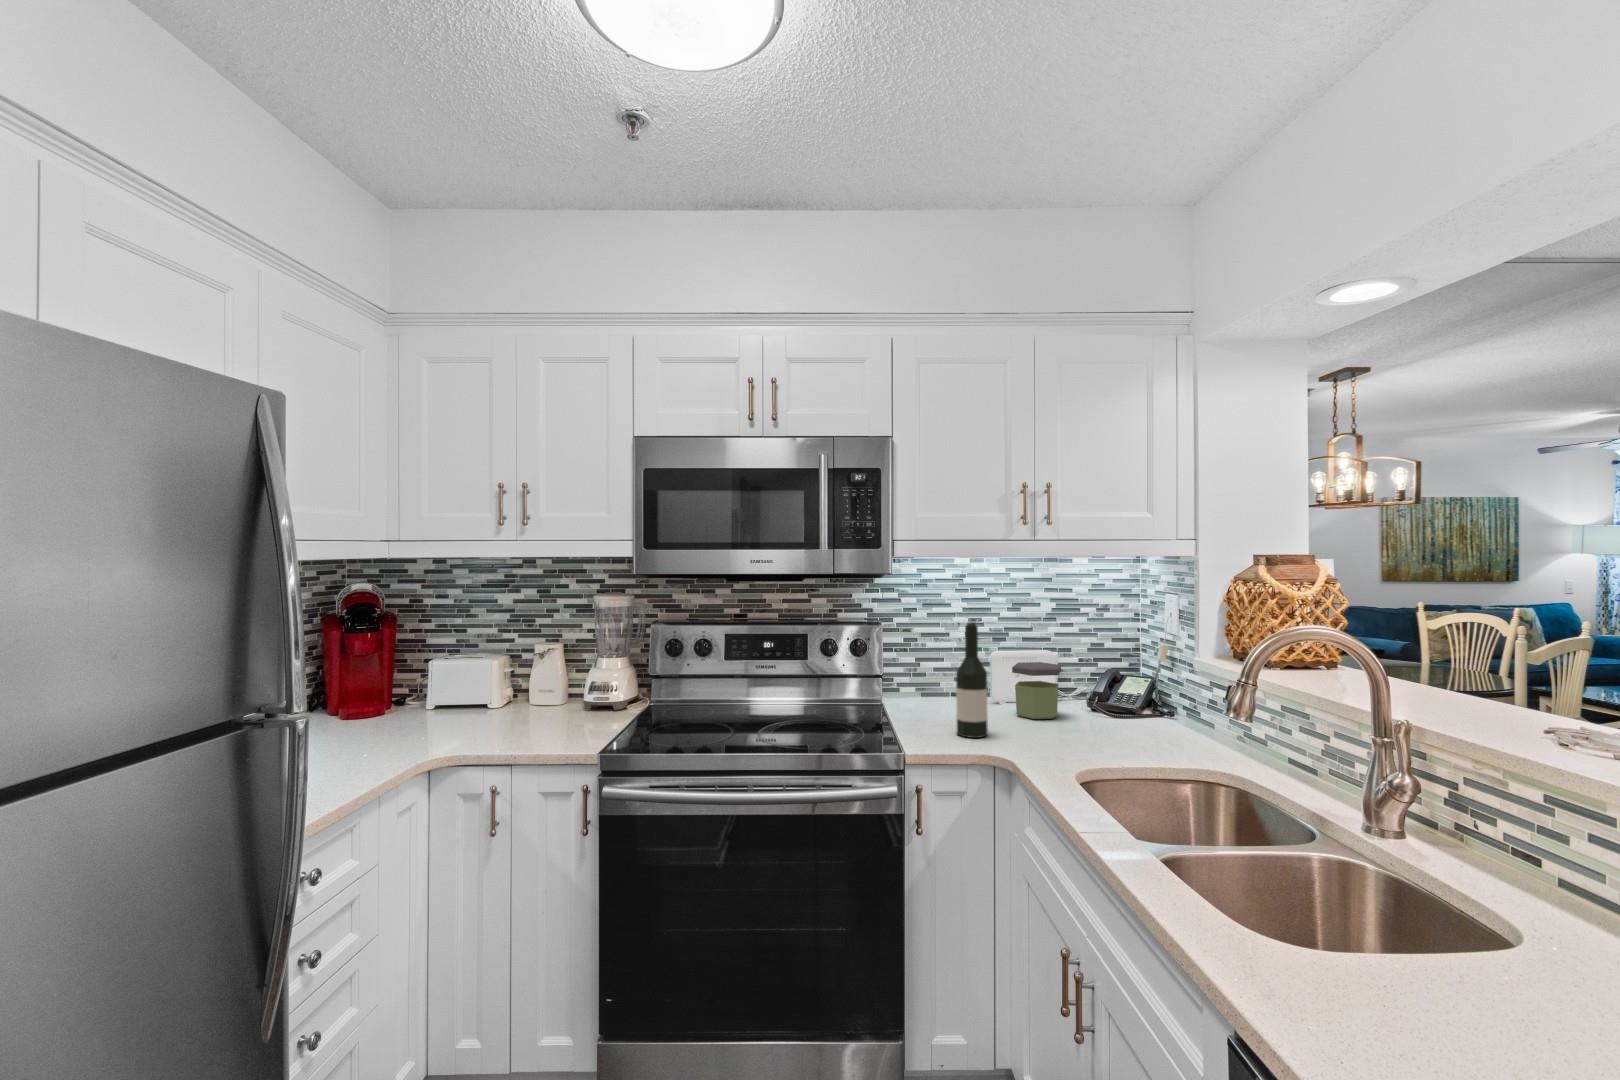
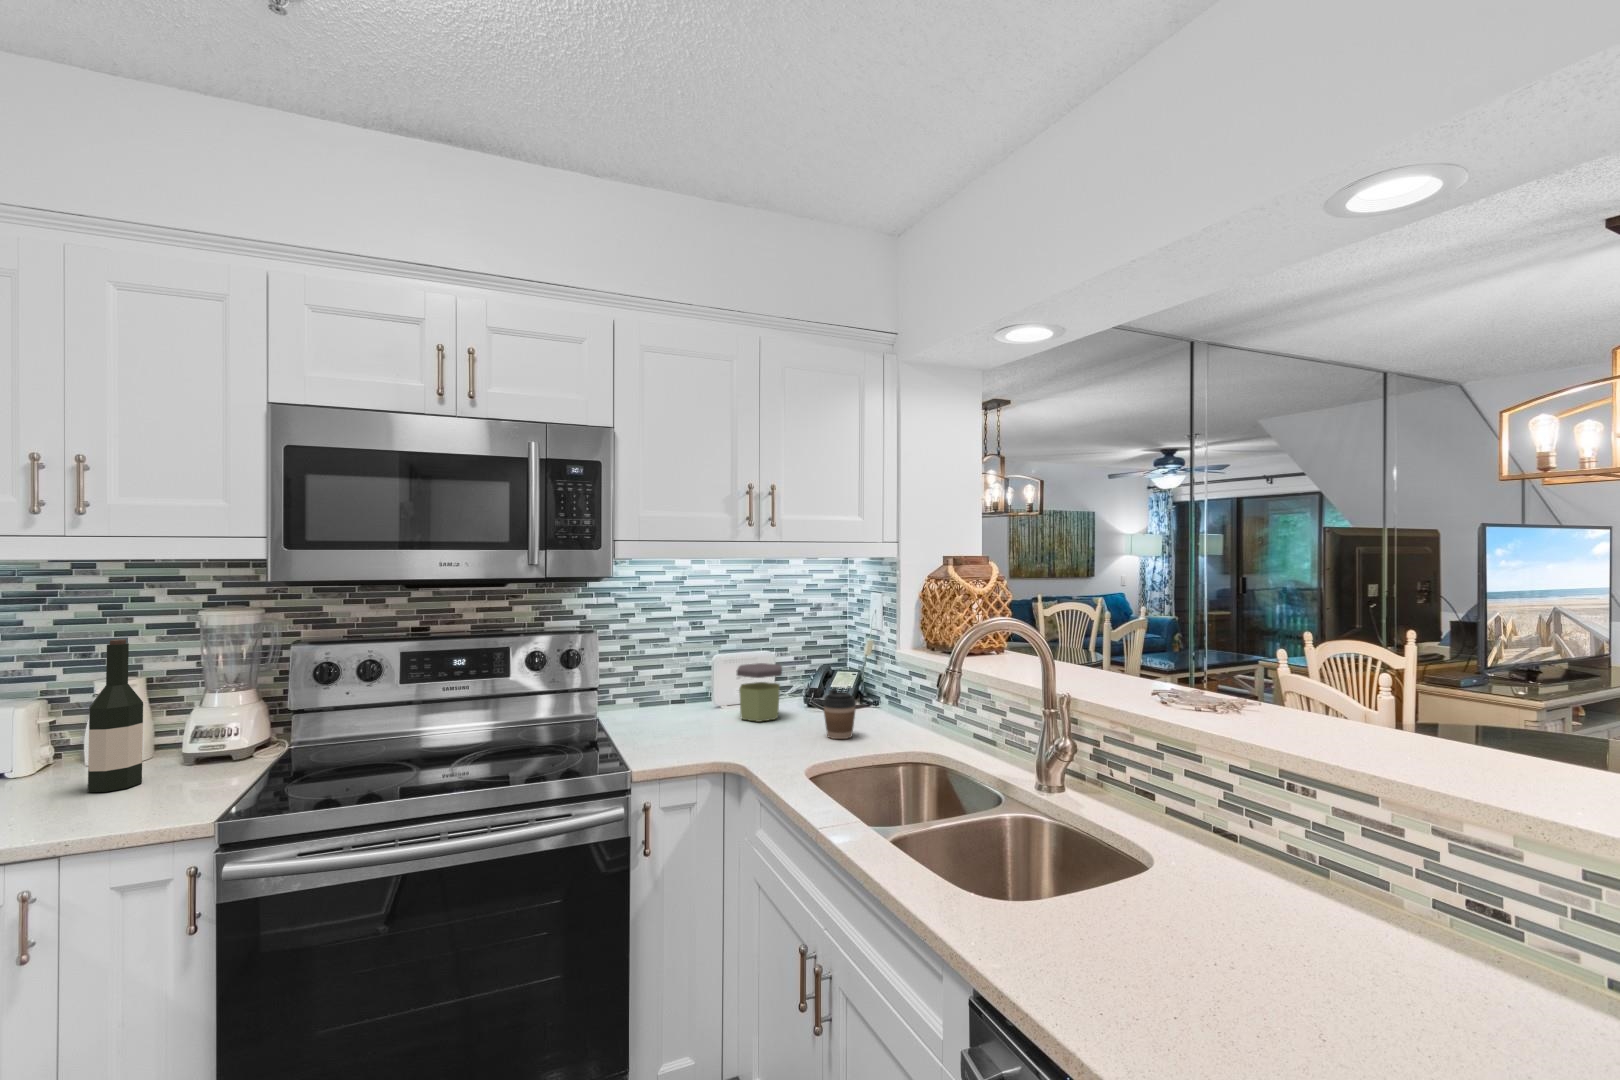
wine bottle: present [956,622,988,738] -> present [88,639,143,792]
coffee cup: none [1096,691,1133,741] -> present [823,689,856,739]

